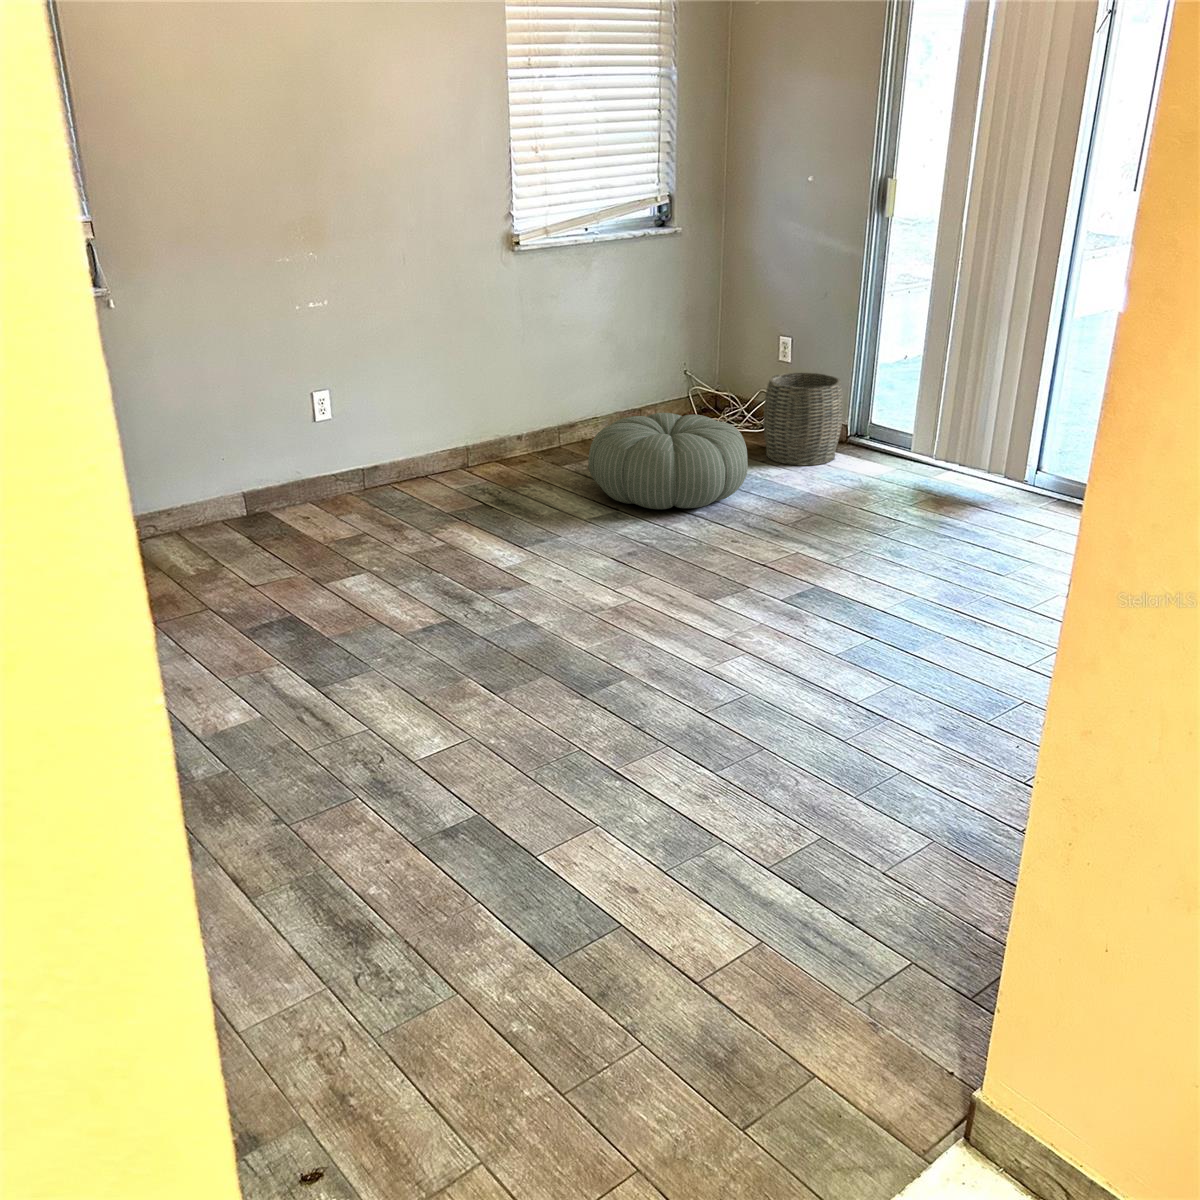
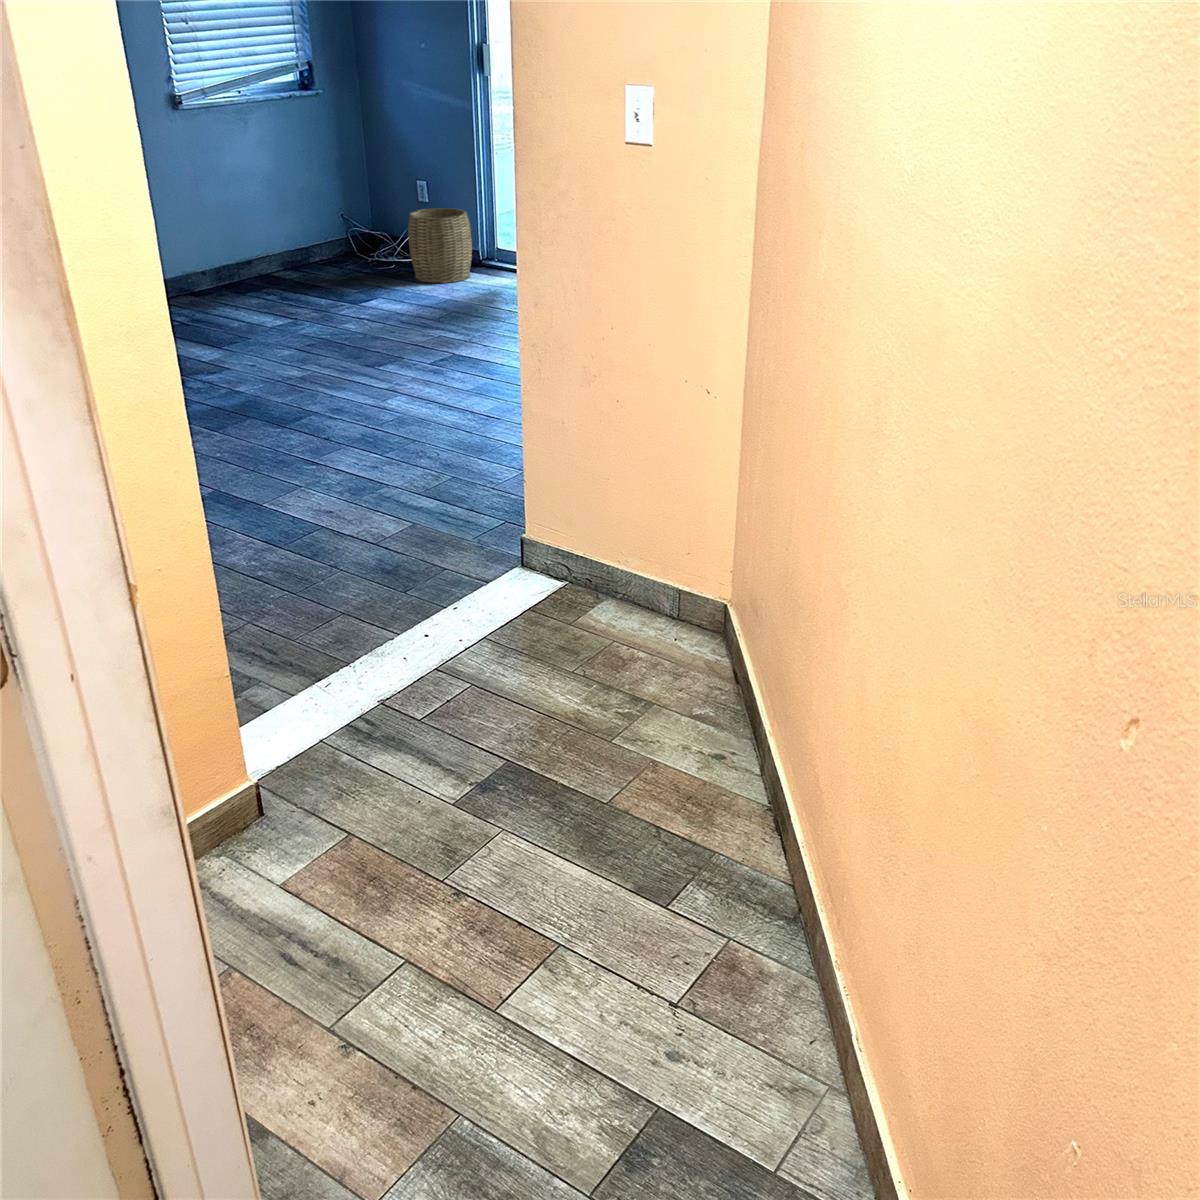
pouf: present [588,413,748,509] -> none [267,243,398,317]

